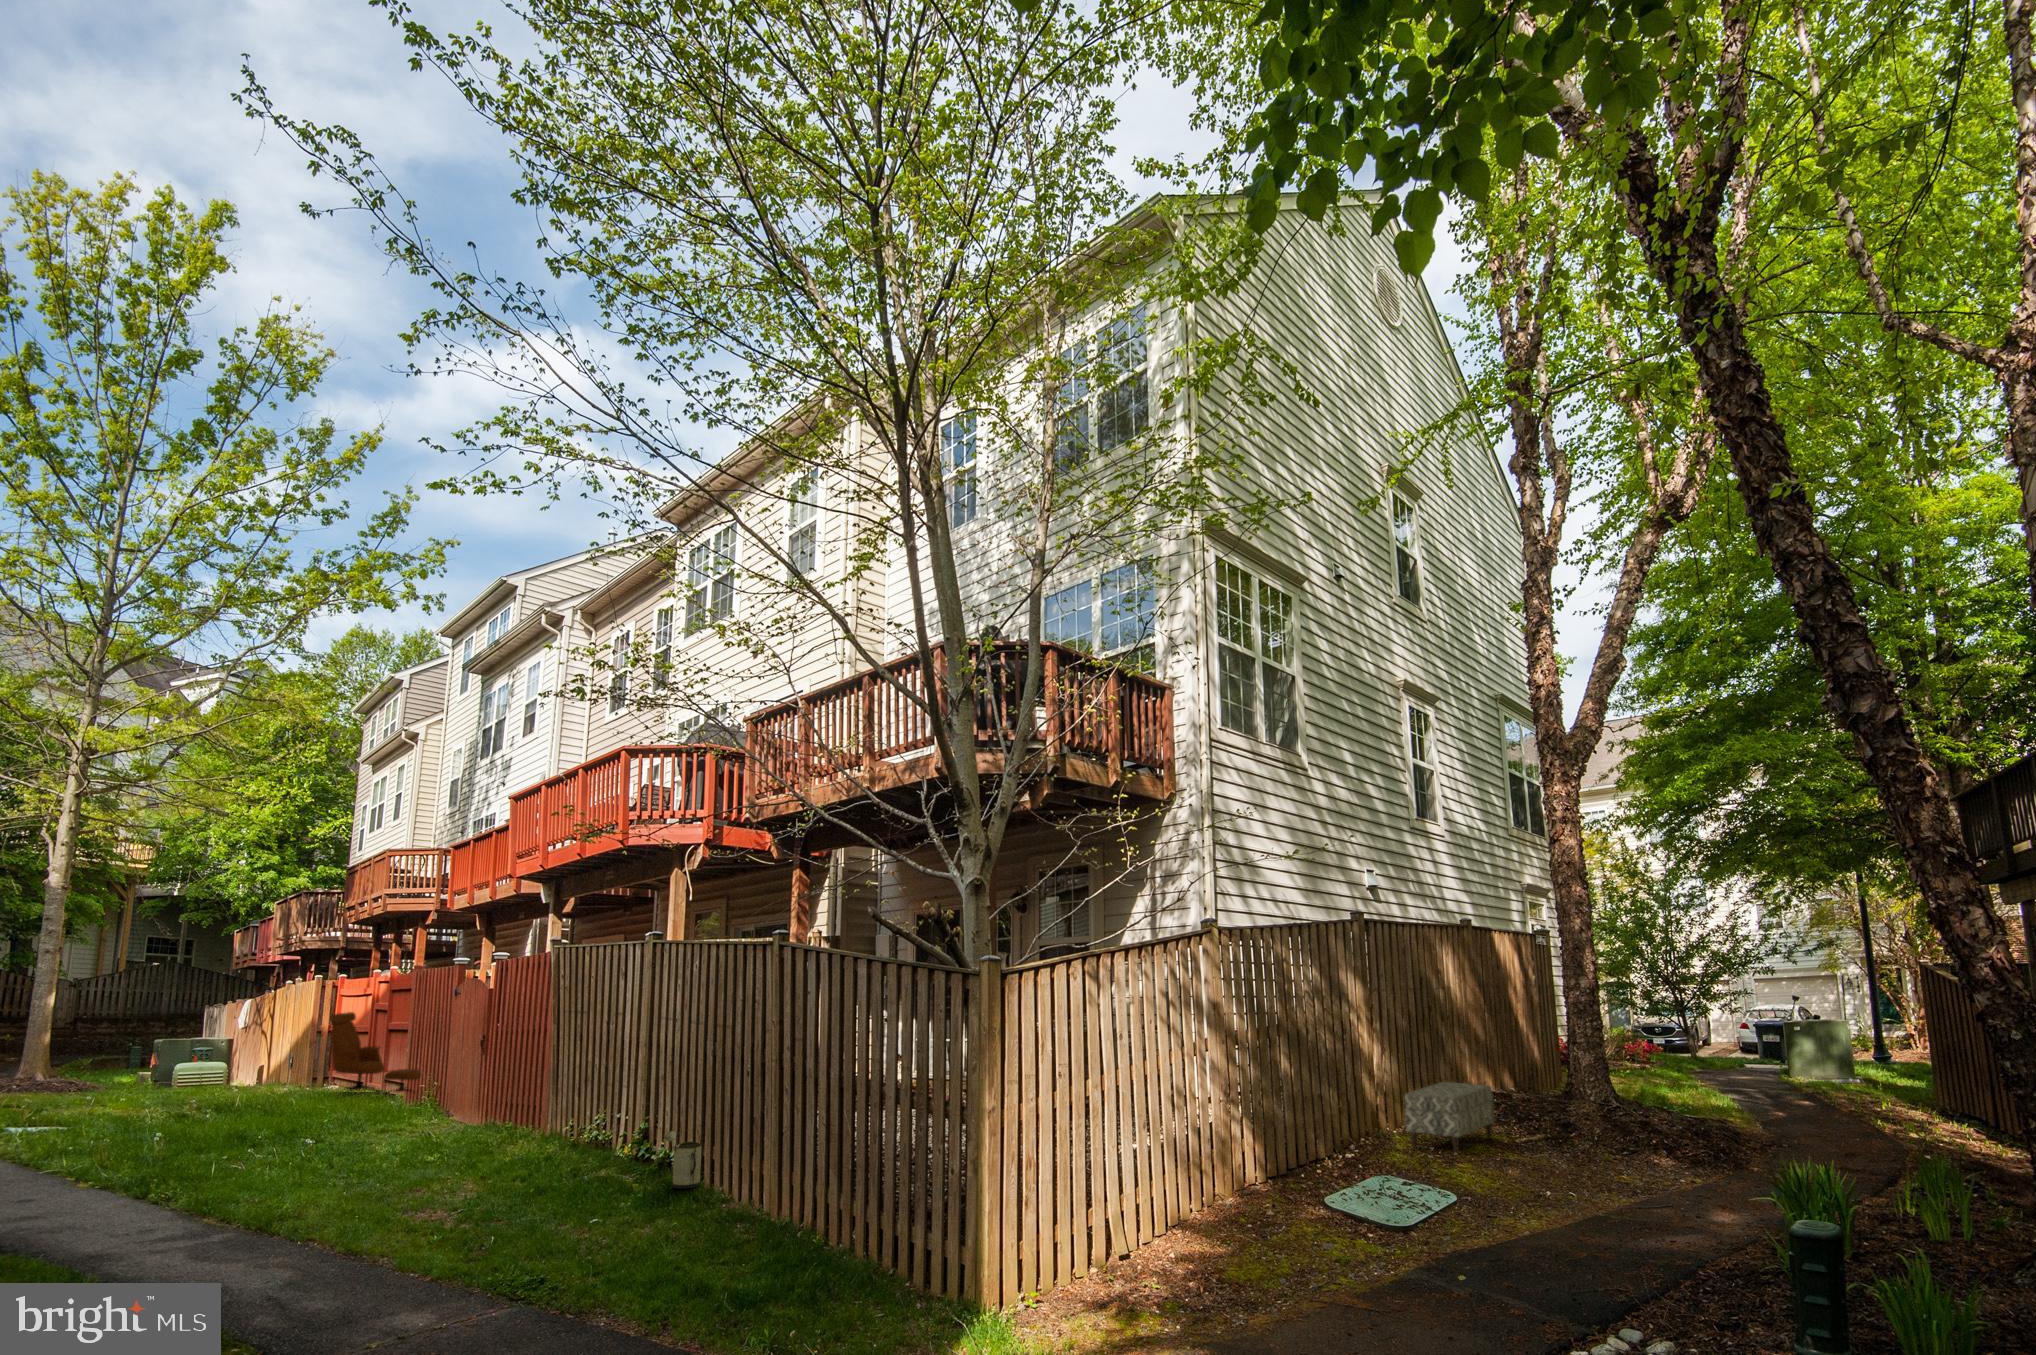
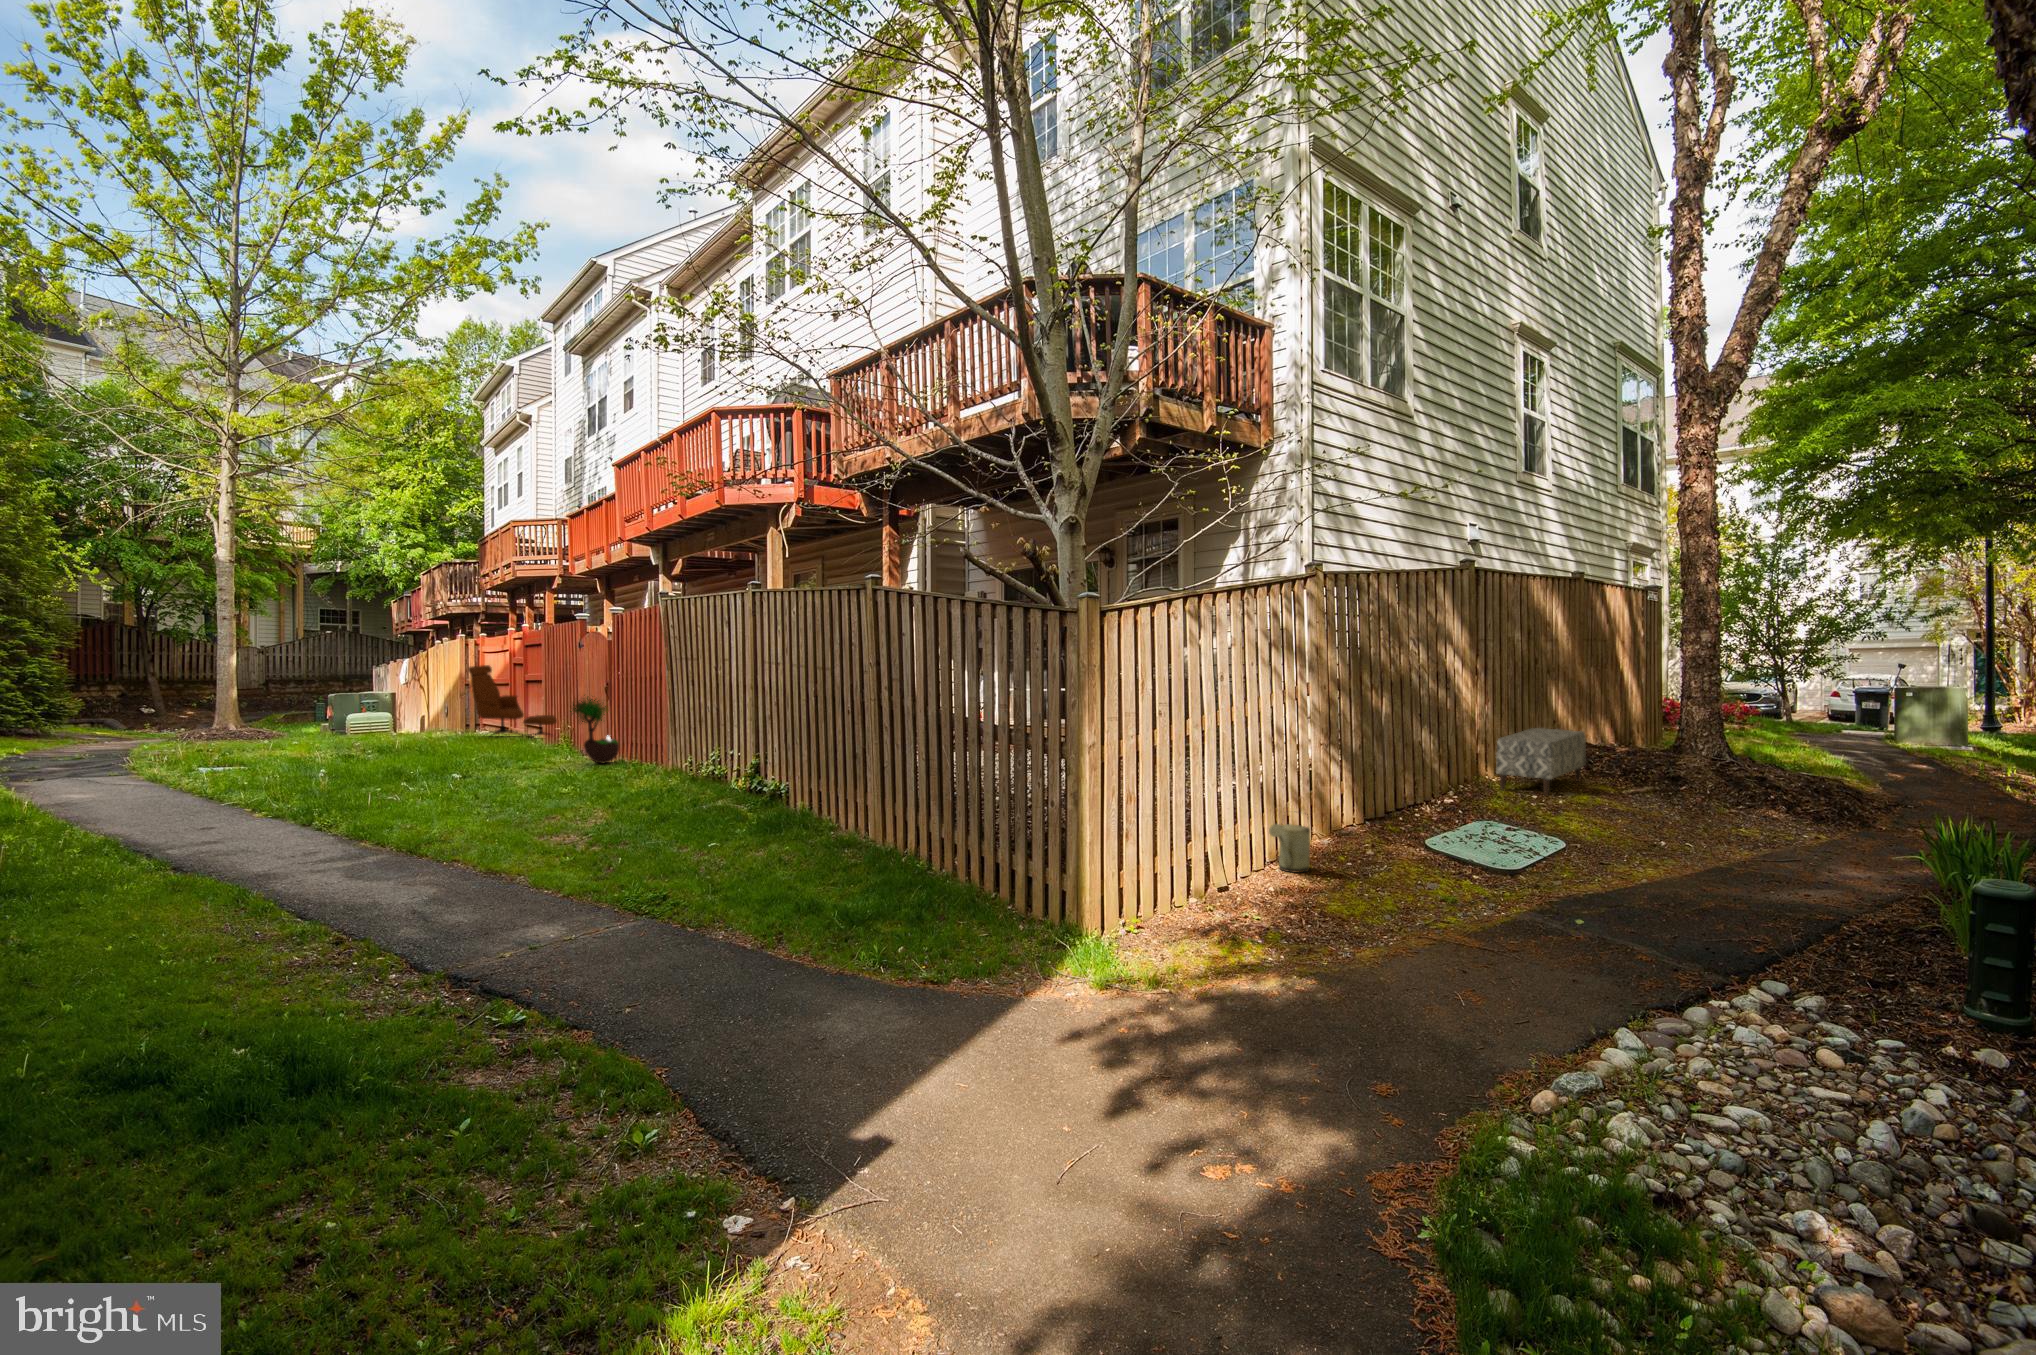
potted tree: none [442,1042,494,1125] -> present [570,695,619,764]
watering can: present [665,1130,701,1189] -> present [1269,824,1310,873]

